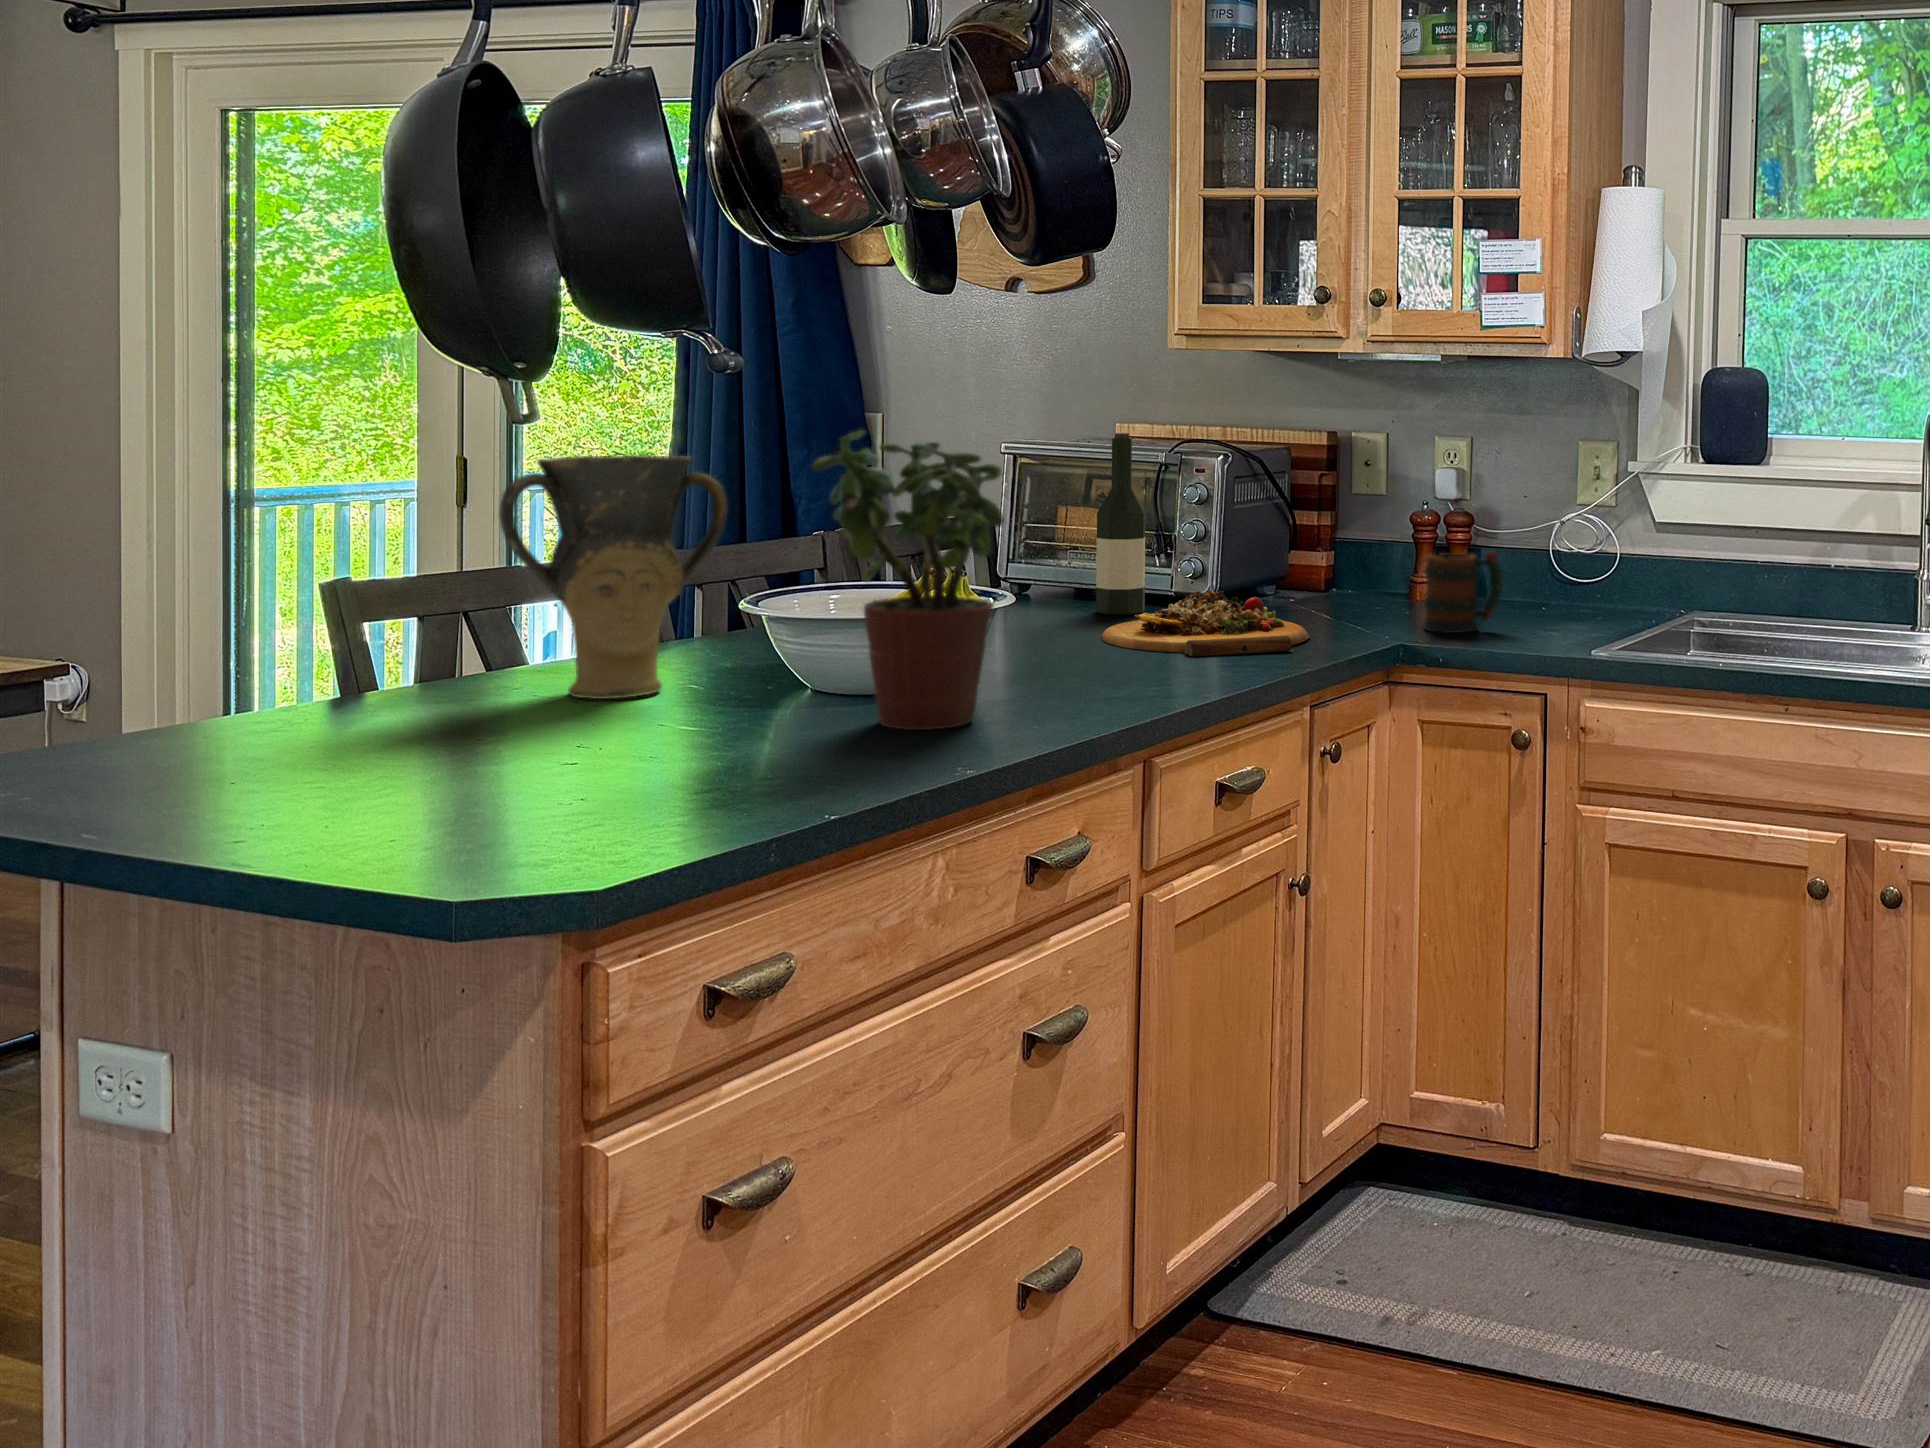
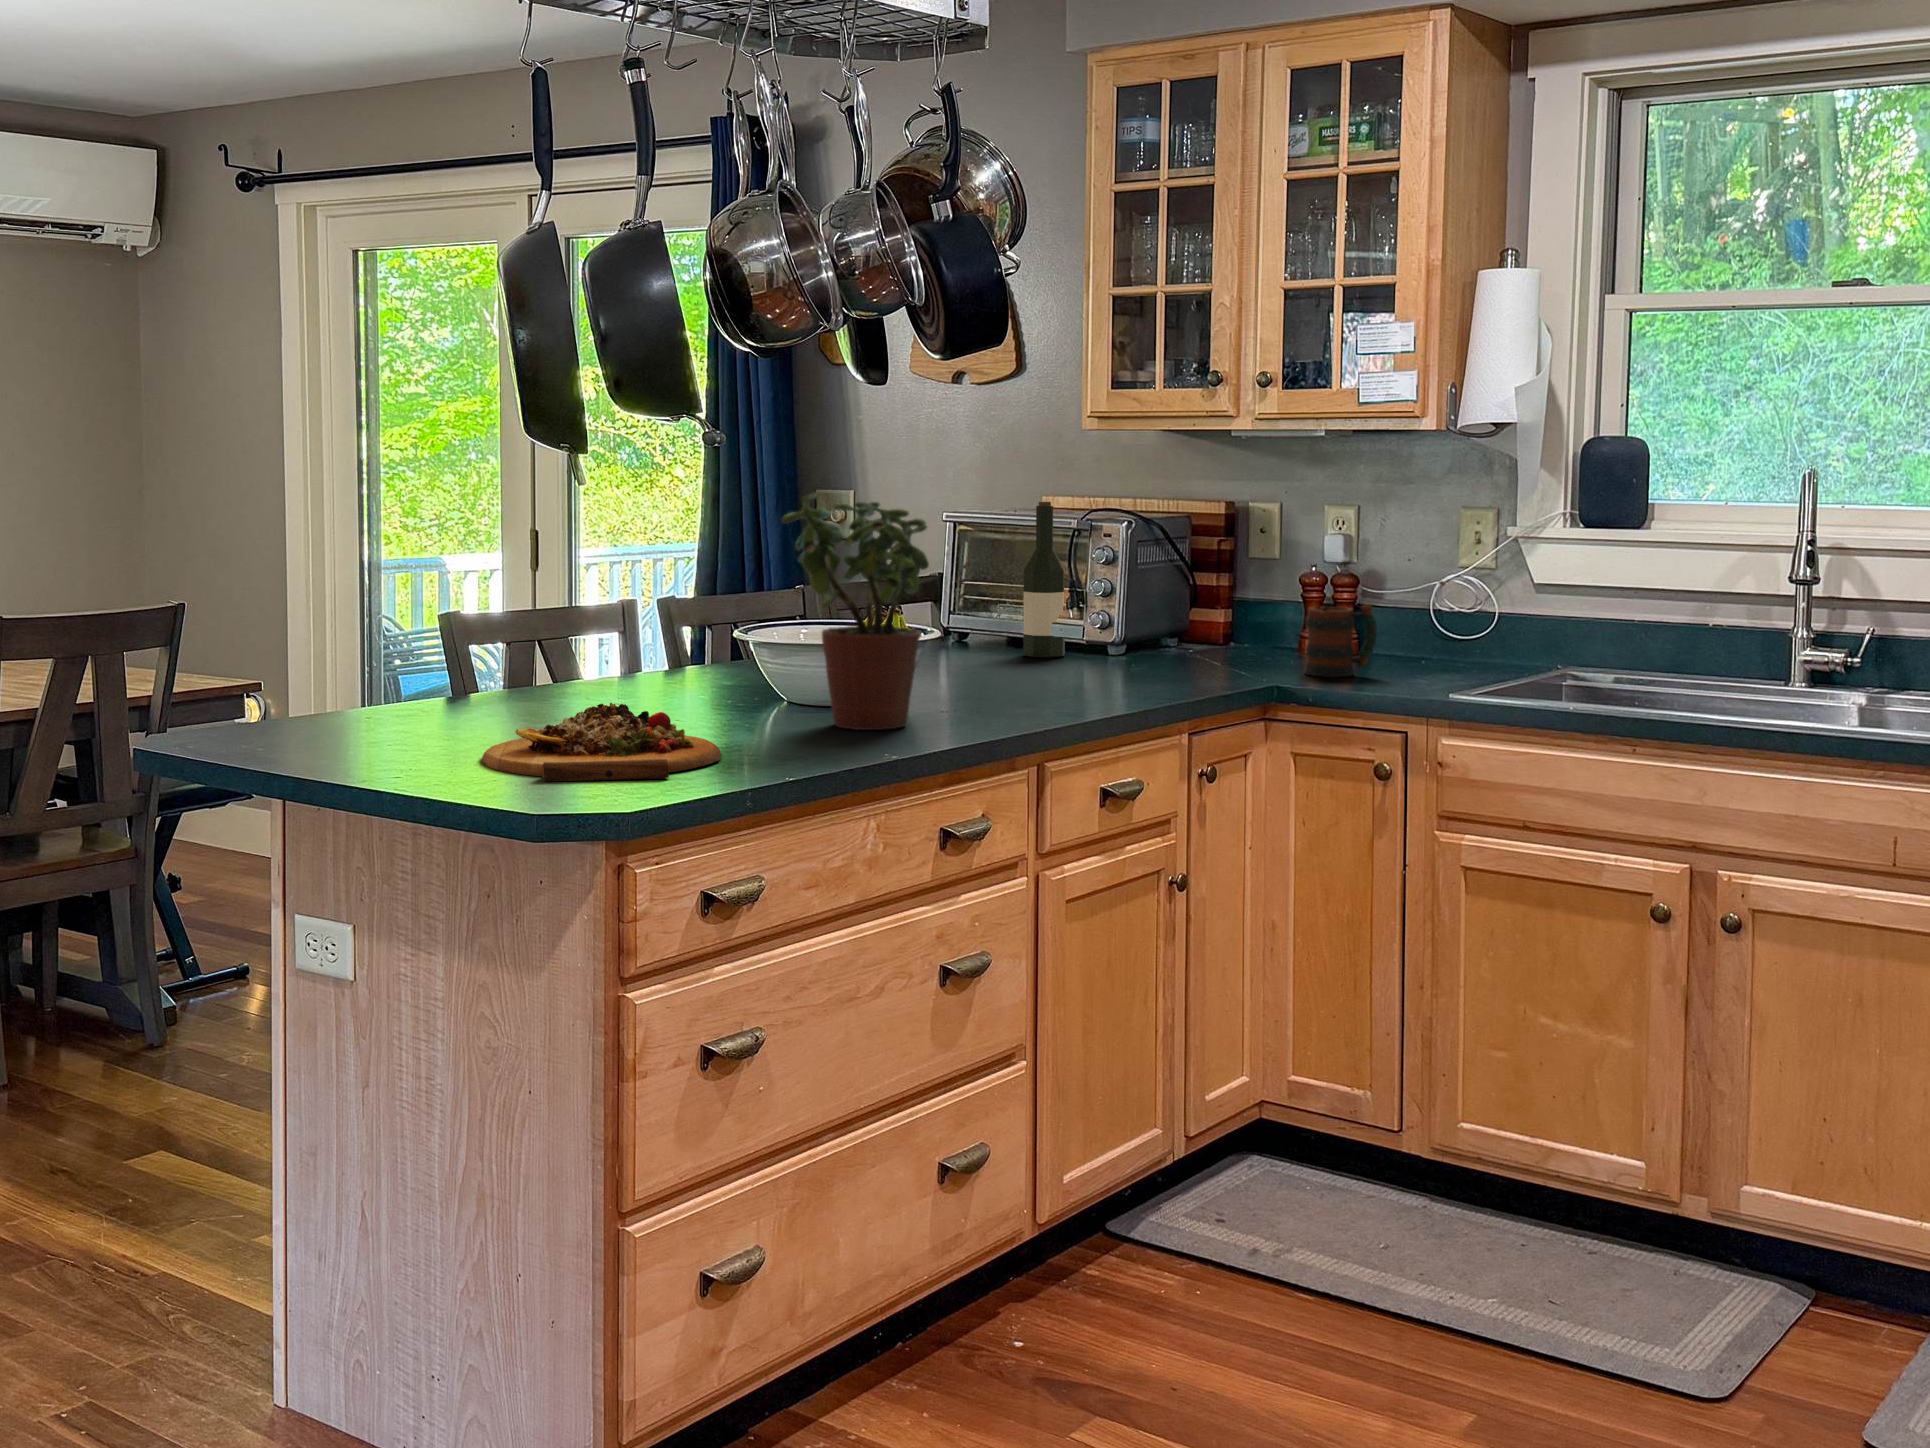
vase: present [499,455,727,699] -> none [558,515,723,703]
cutting board: present [1102,590,1310,656] -> present [482,703,721,782]

